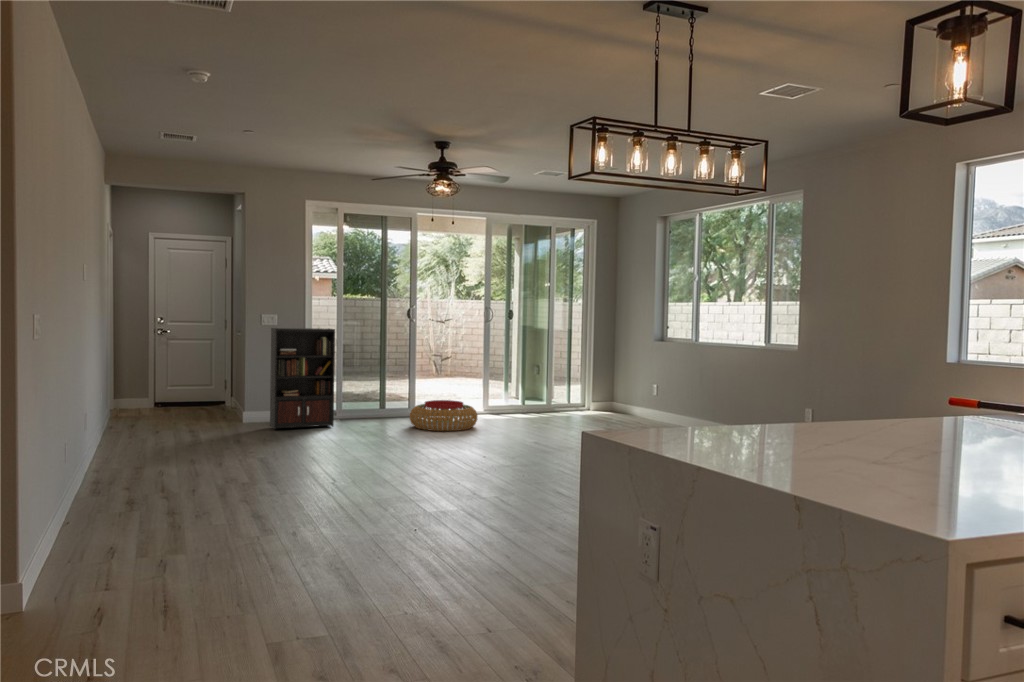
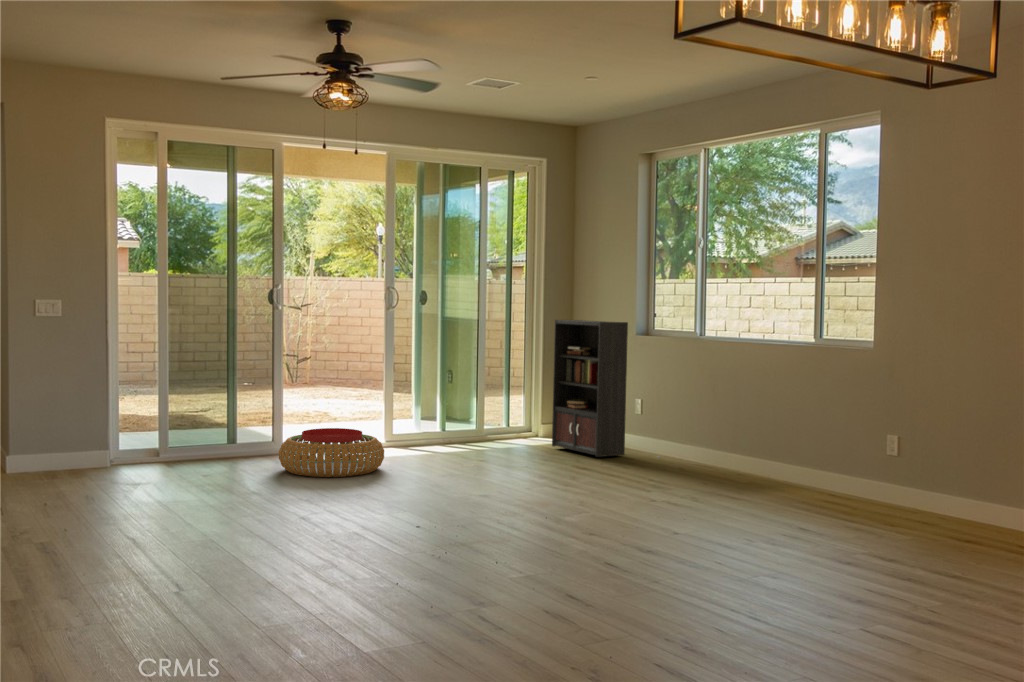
bookcase: present [270,328,339,429] -> present [552,320,660,458]

